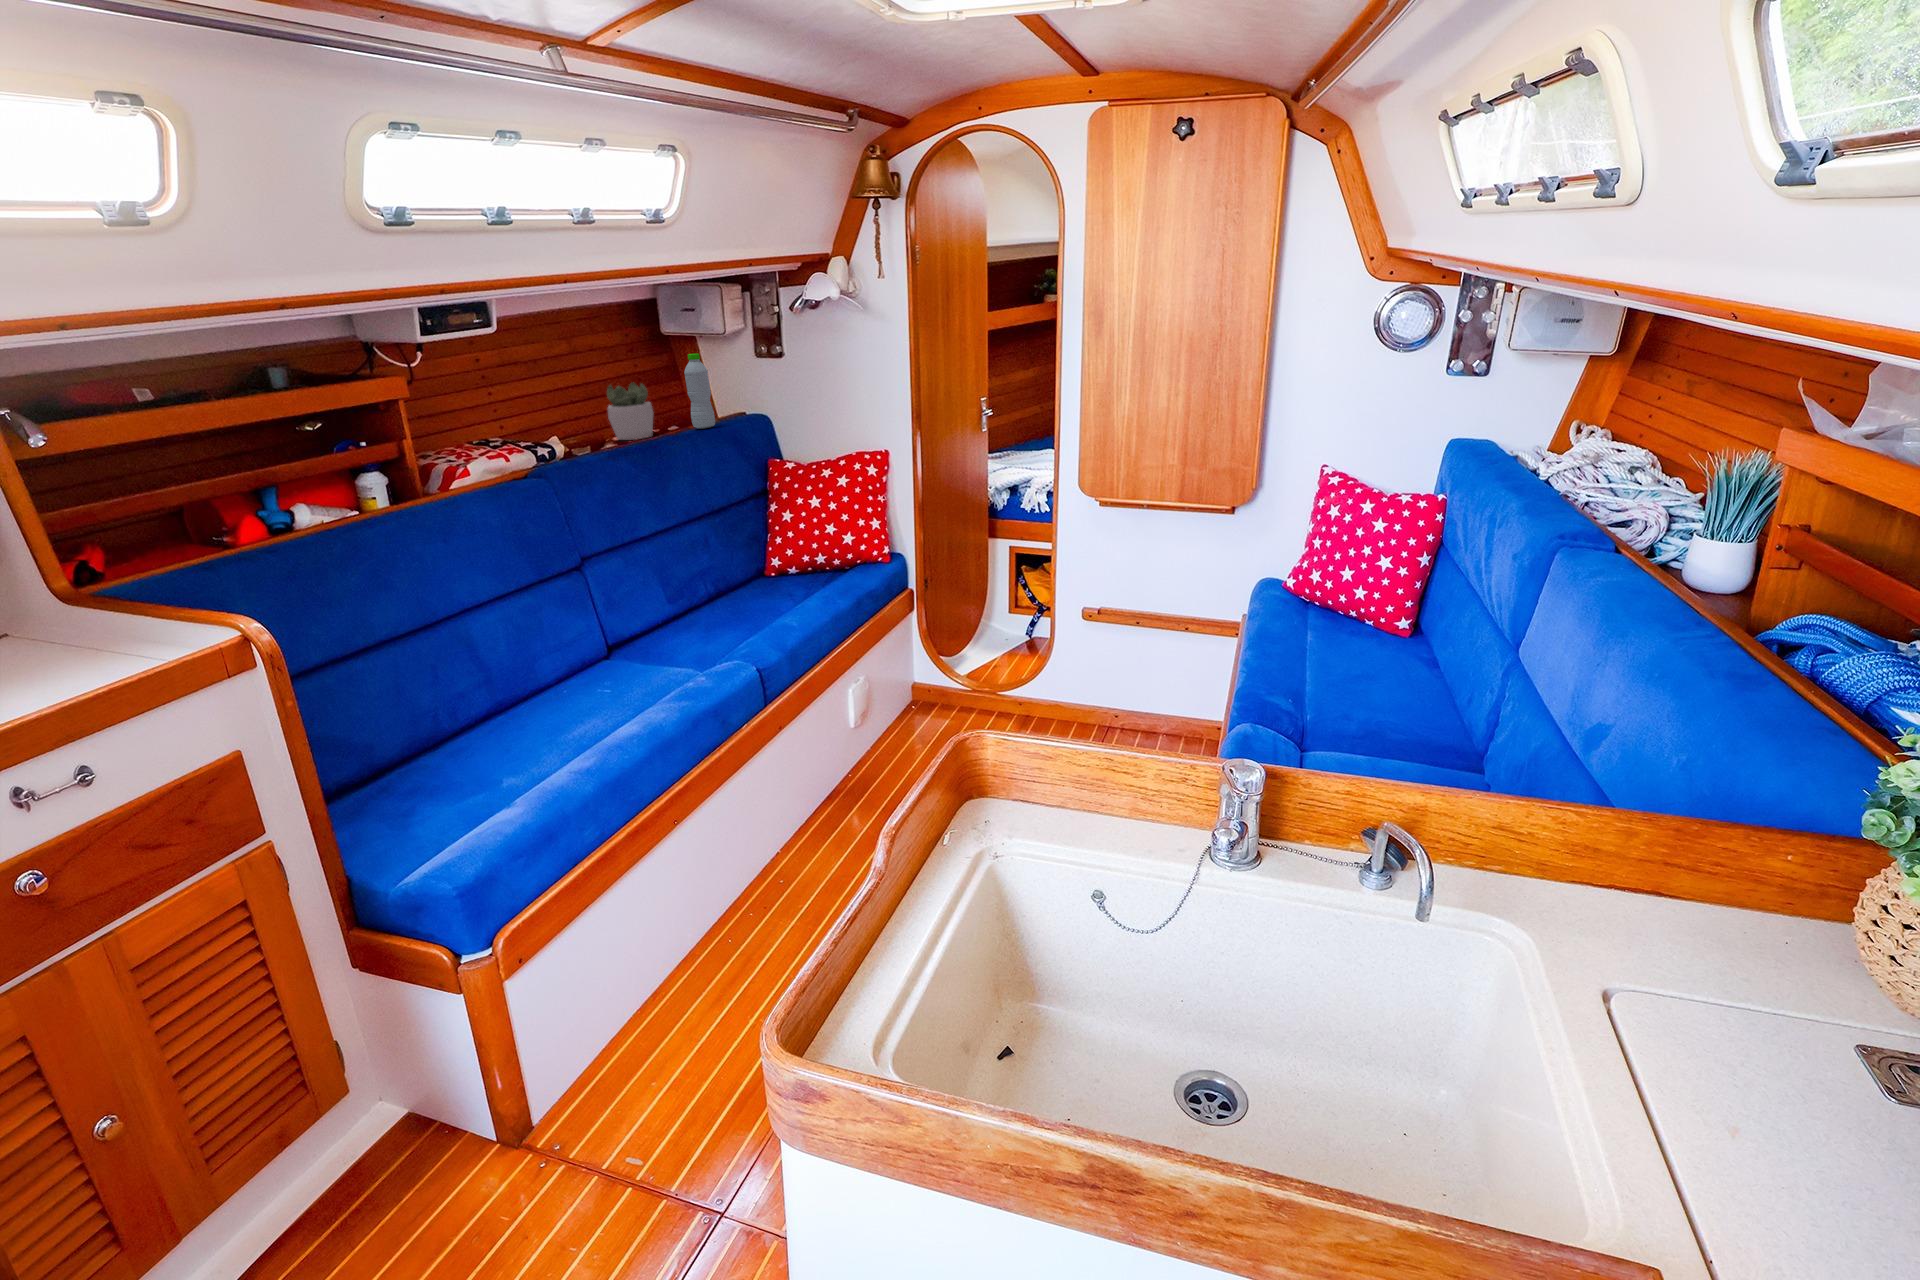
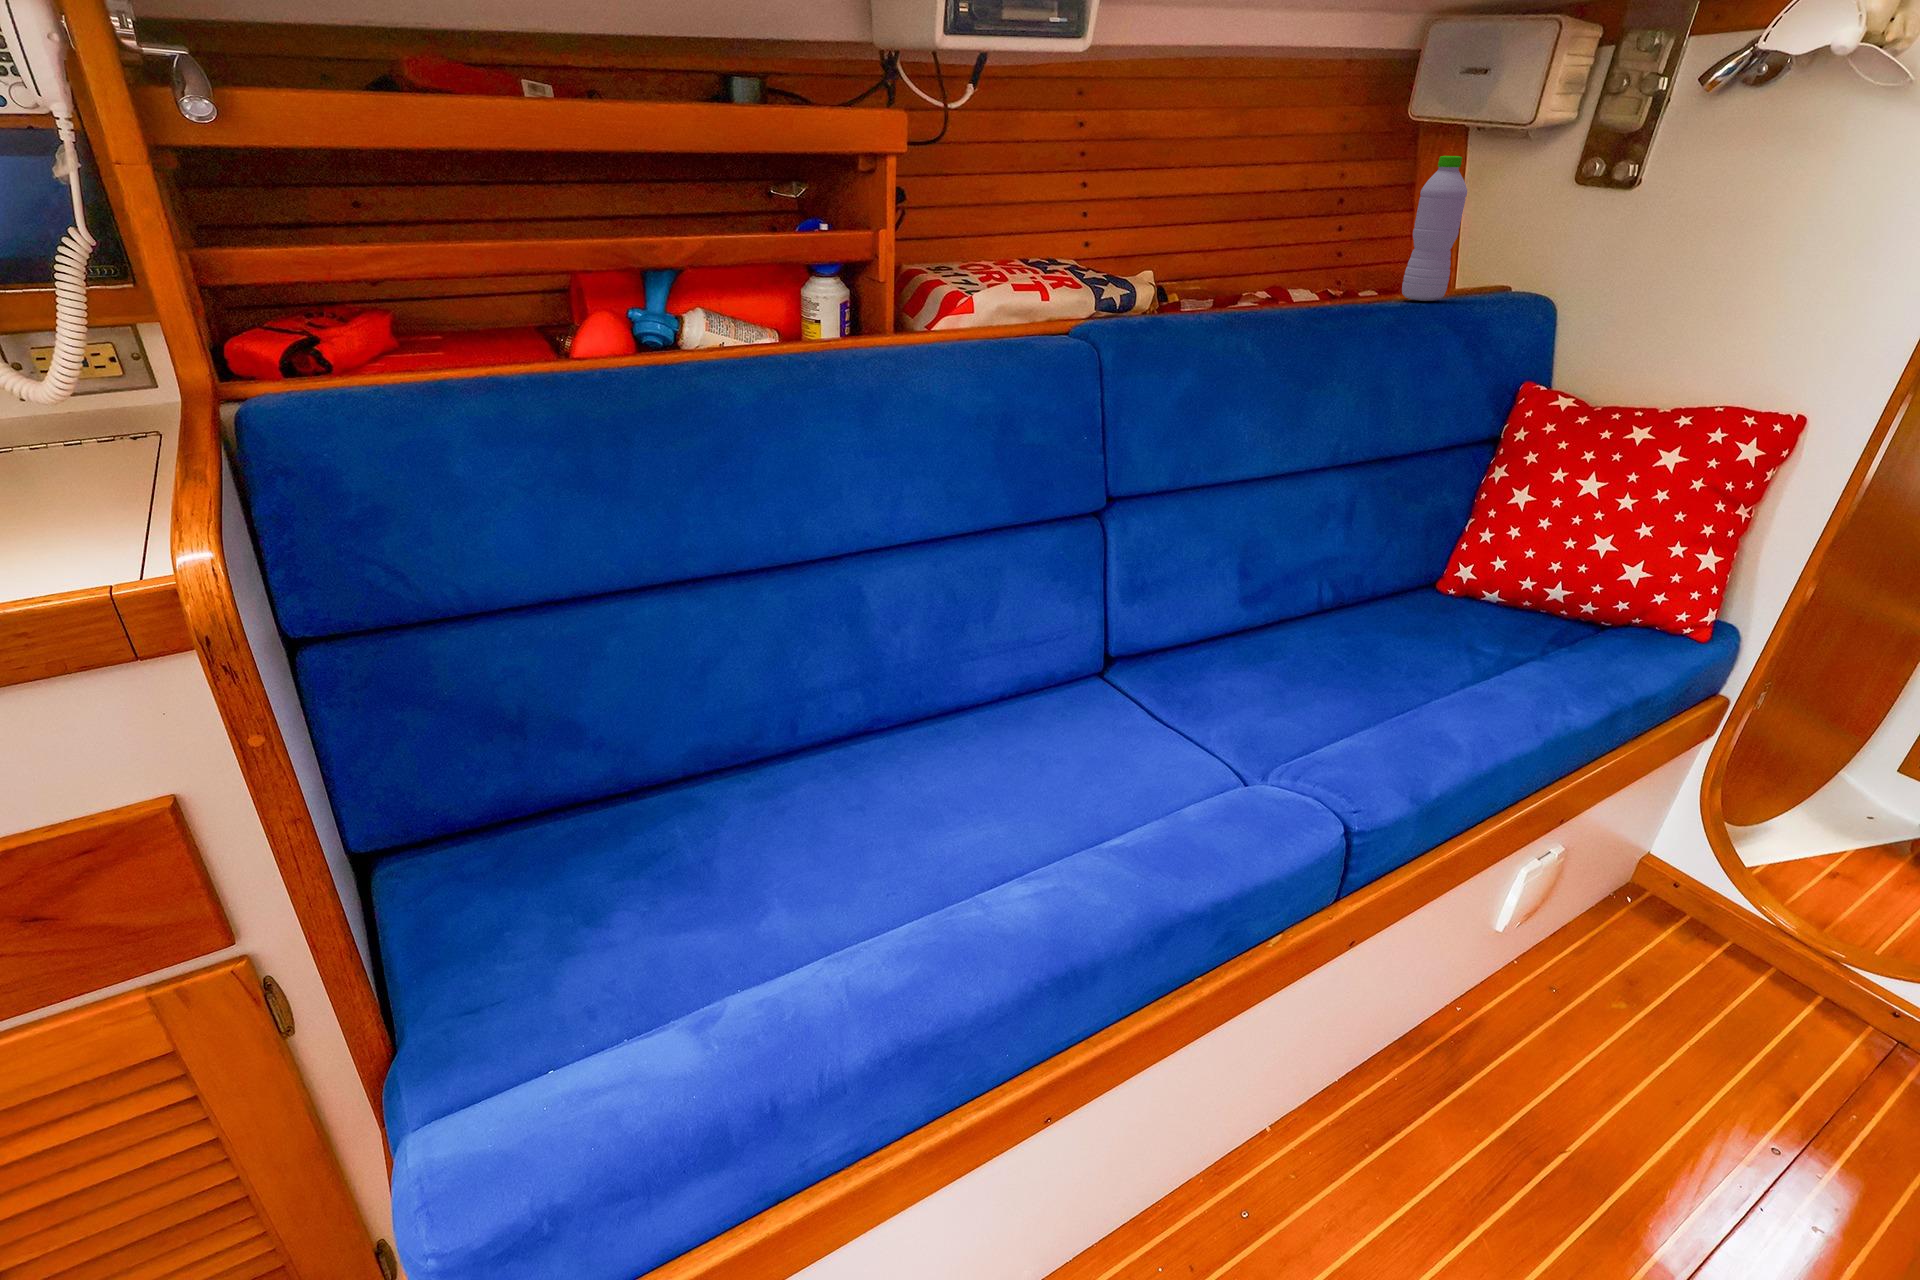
succulent plant: present [607,382,653,440] -> none [1261,199,1343,301]

